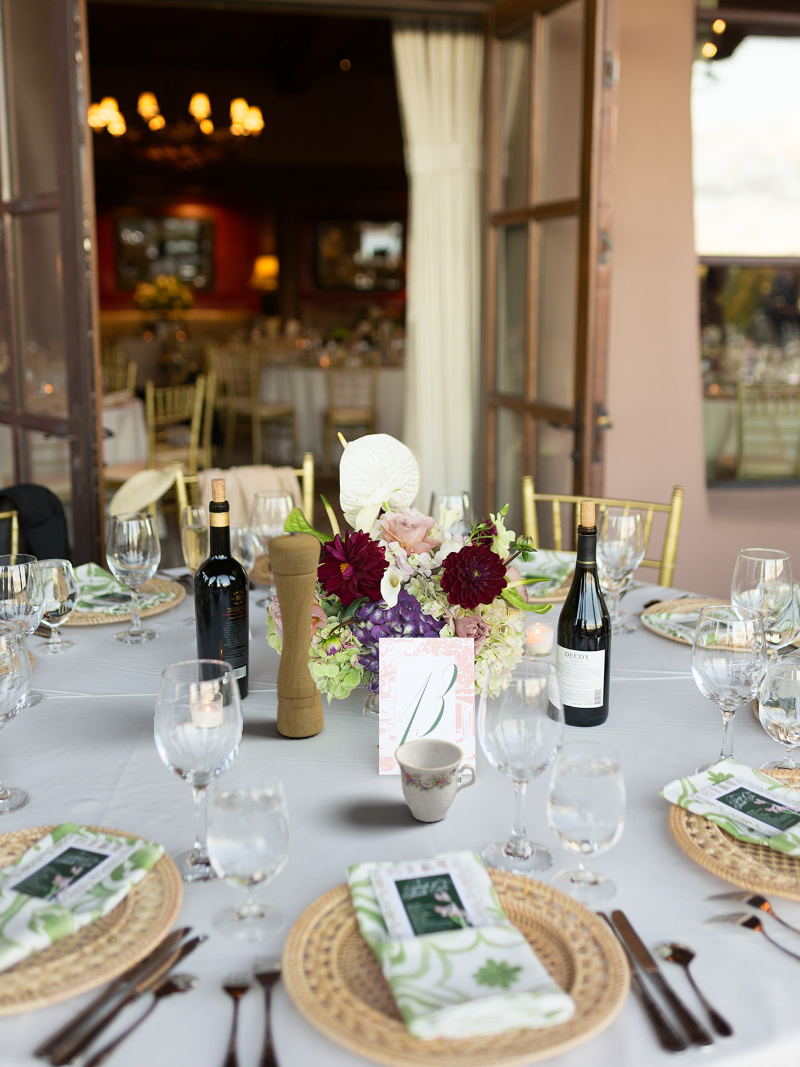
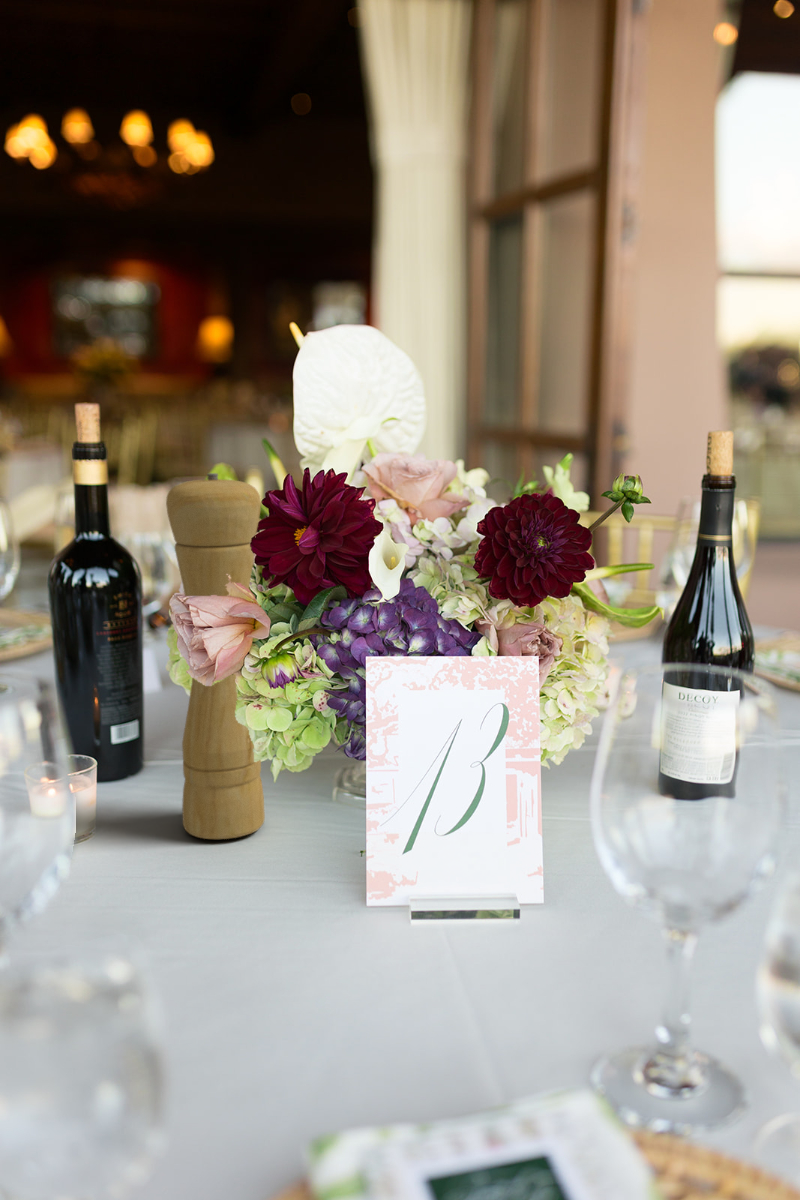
teacup: present [395,739,477,822] -> none [404,838,567,1005]

